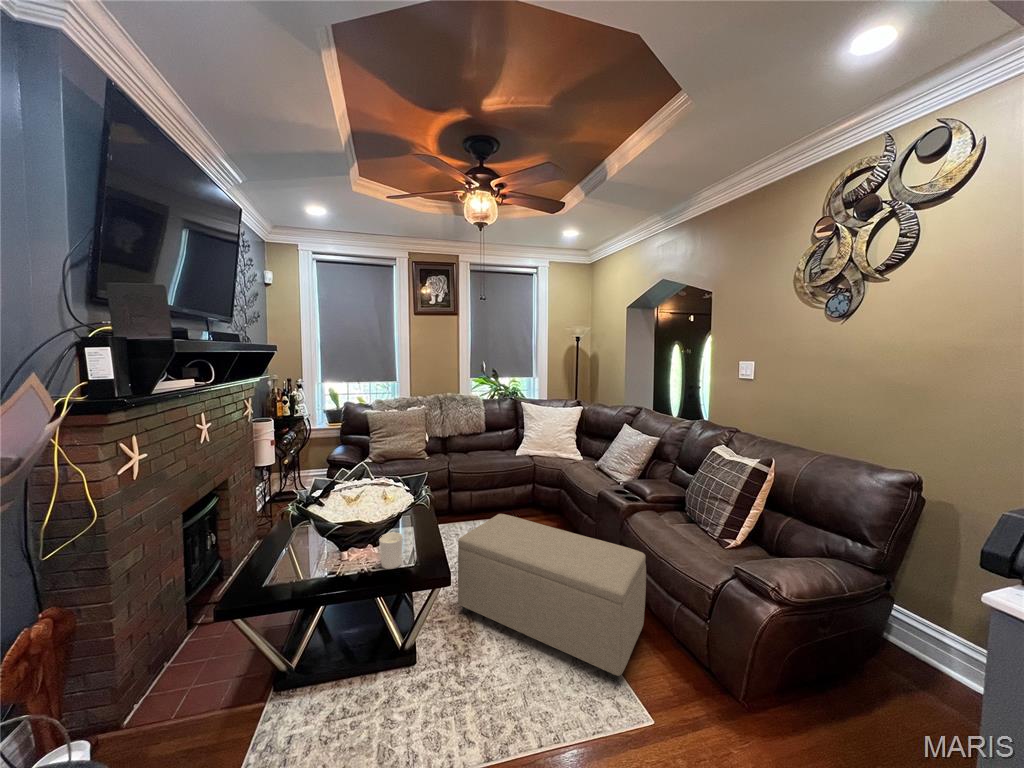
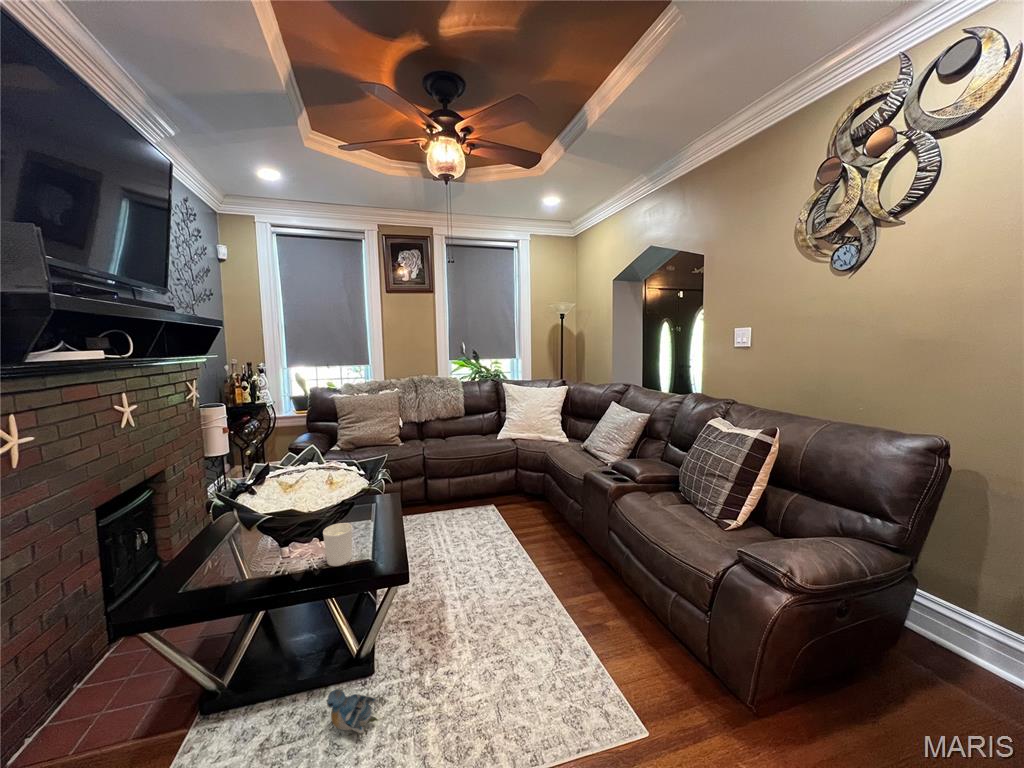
ottoman: present [458,514,646,682] -> none [425,499,637,686]
plush toy: none [381,673,424,710] -> present [326,690,378,733]

